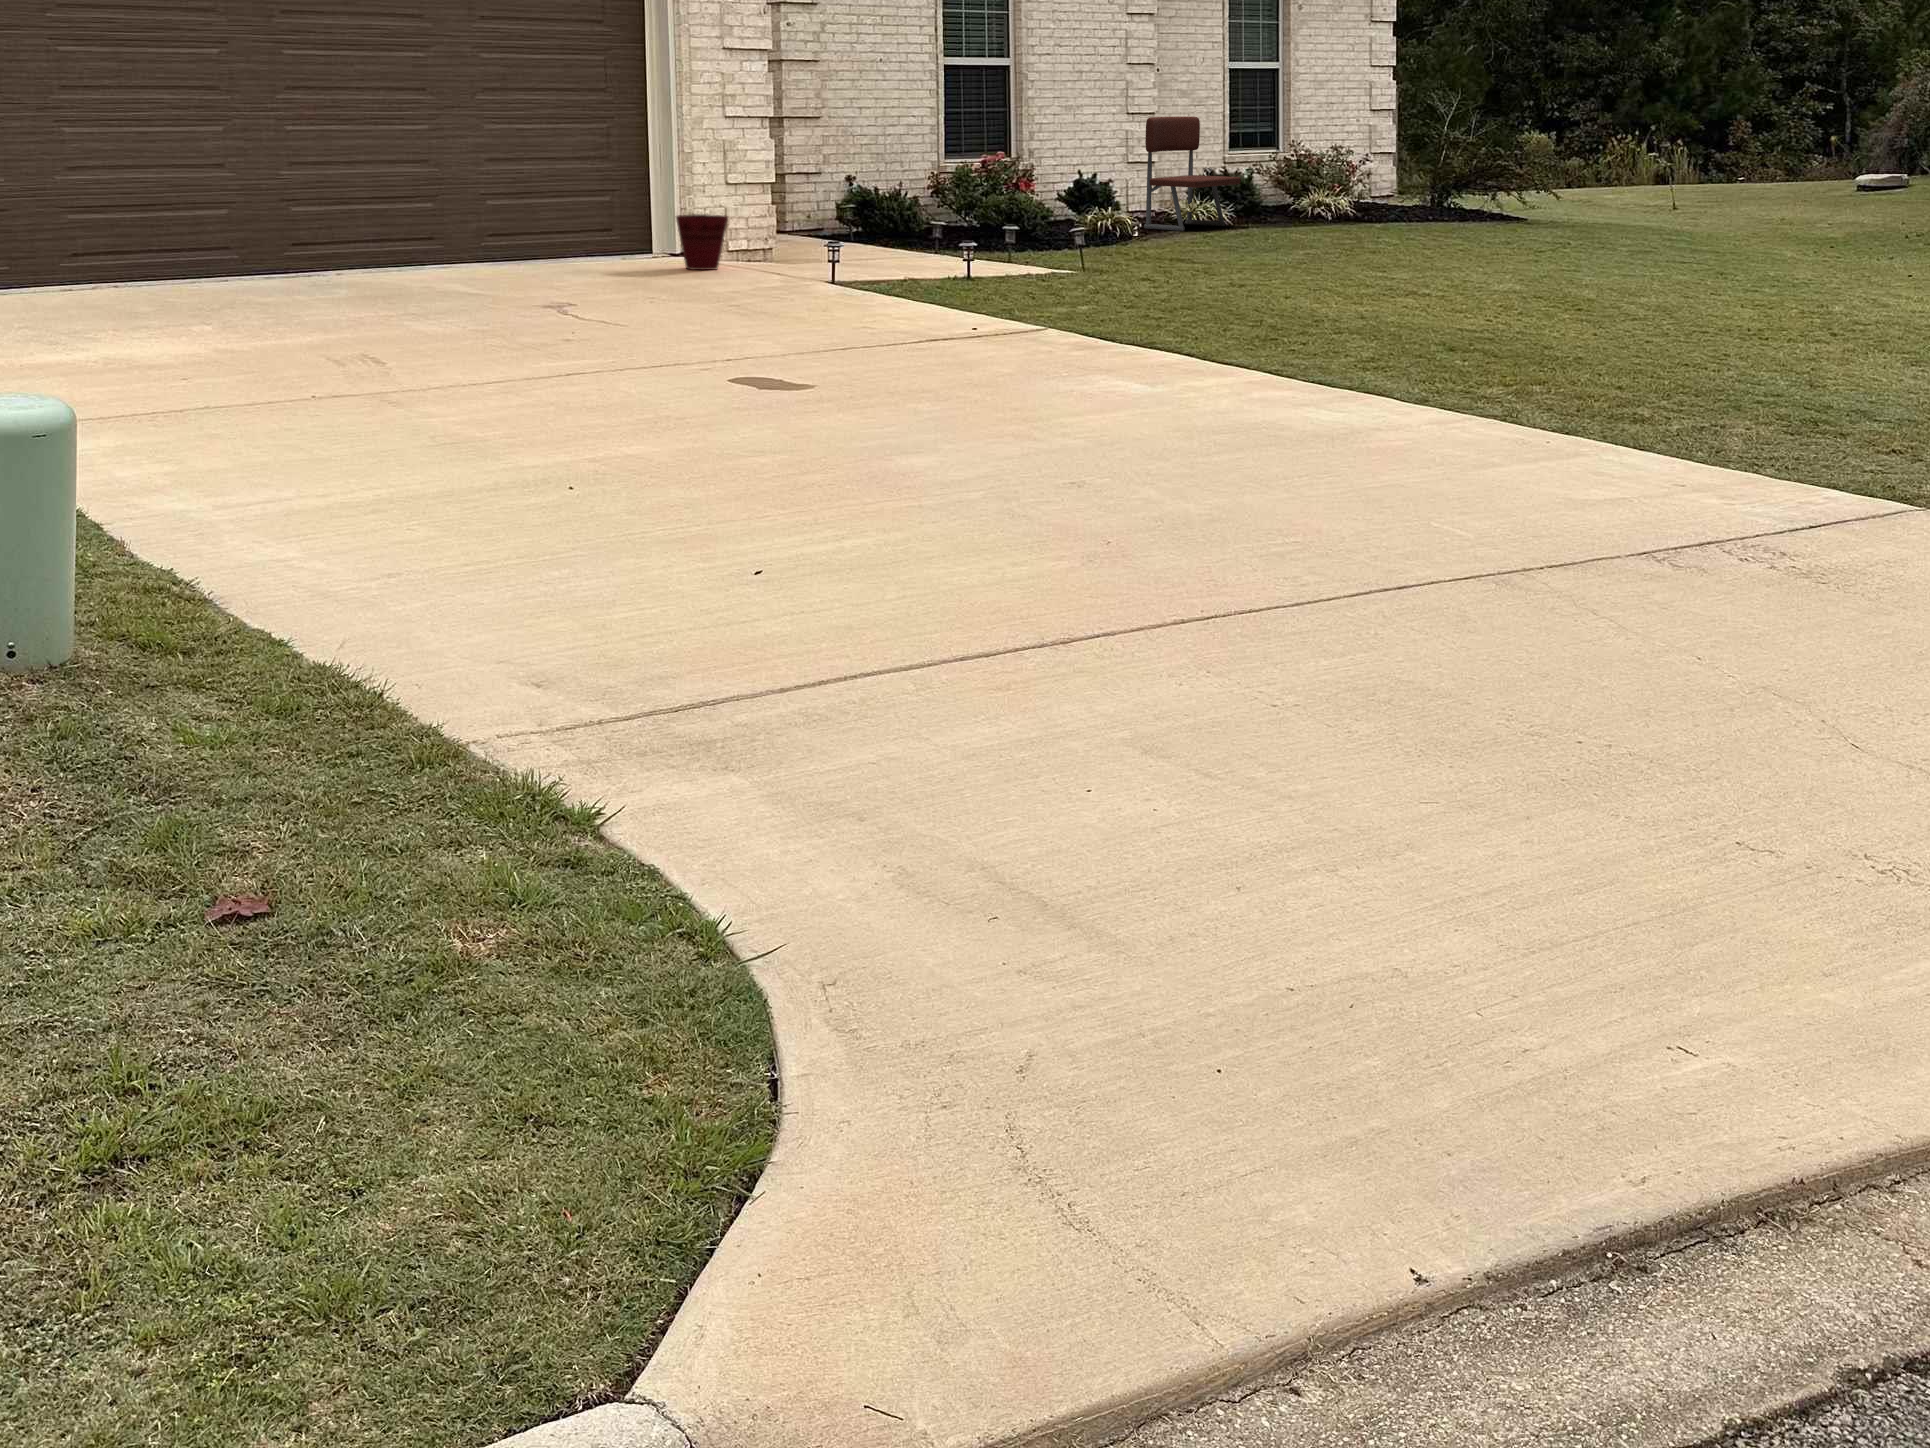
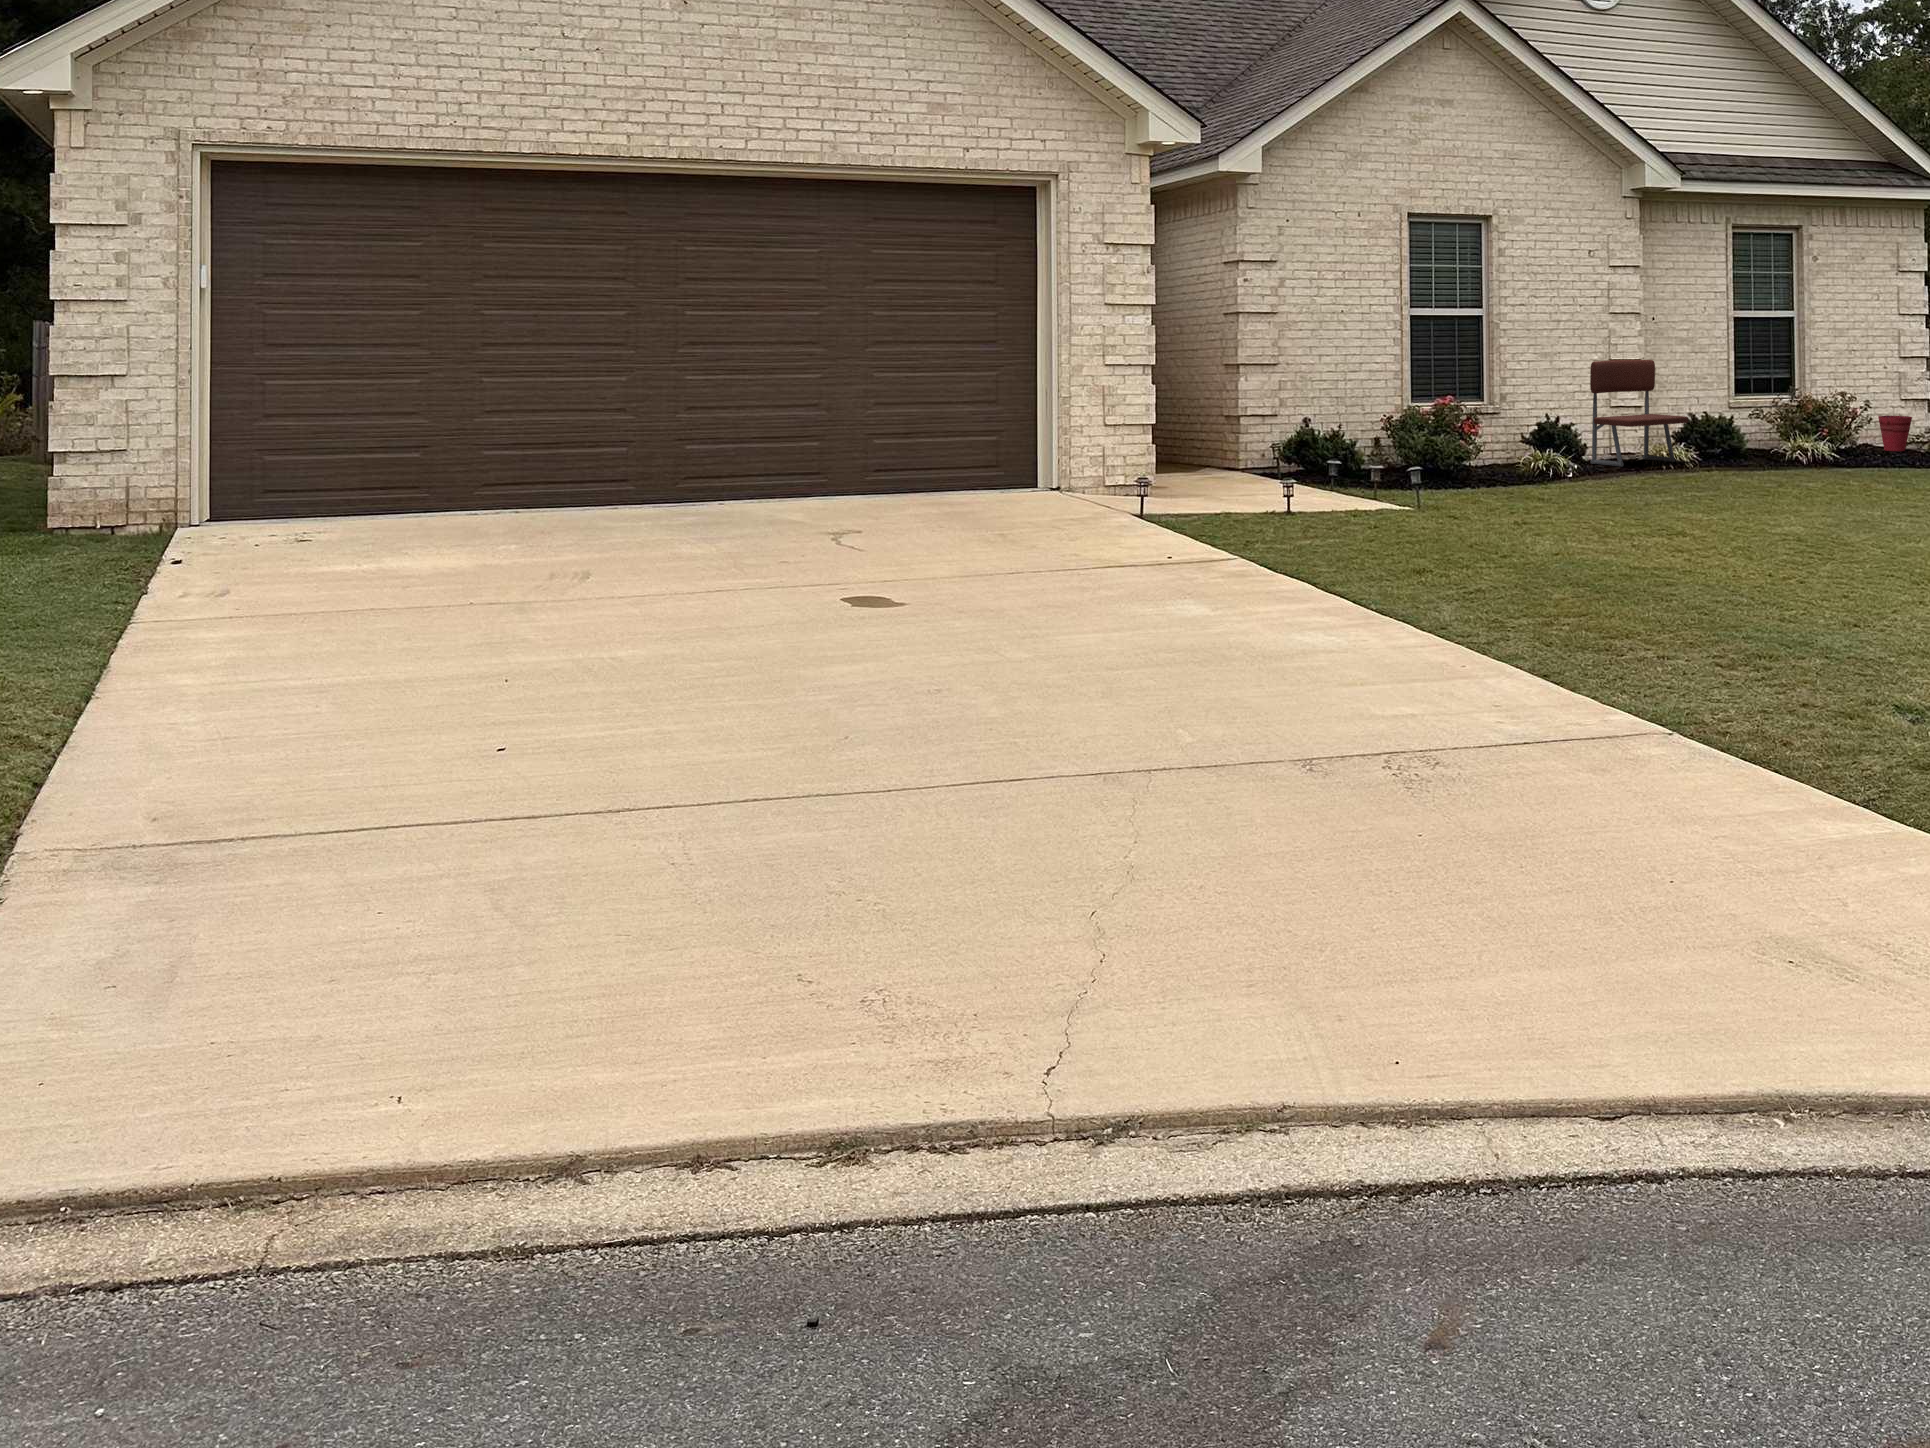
bucket: present [676,214,728,270] -> present [1878,416,1912,451]

